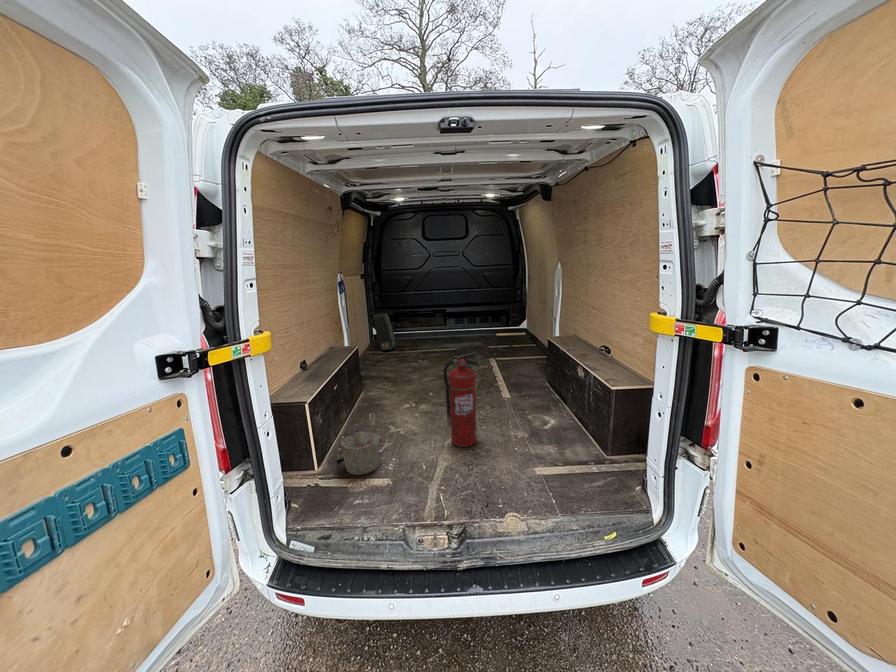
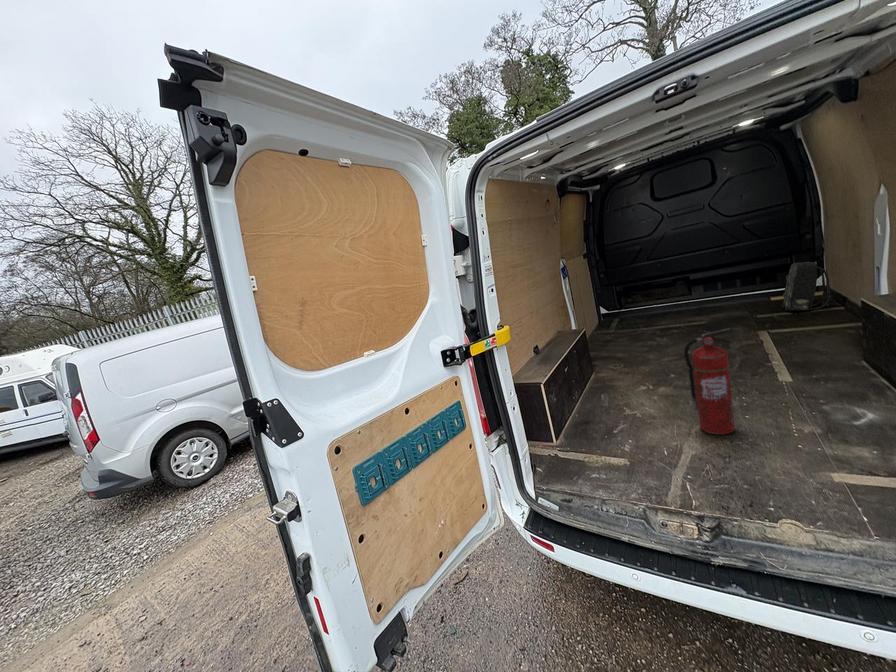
backpack: present [369,313,397,351] -> present [782,262,830,311]
bucket: present [337,431,382,475] -> none [573,410,617,450]

